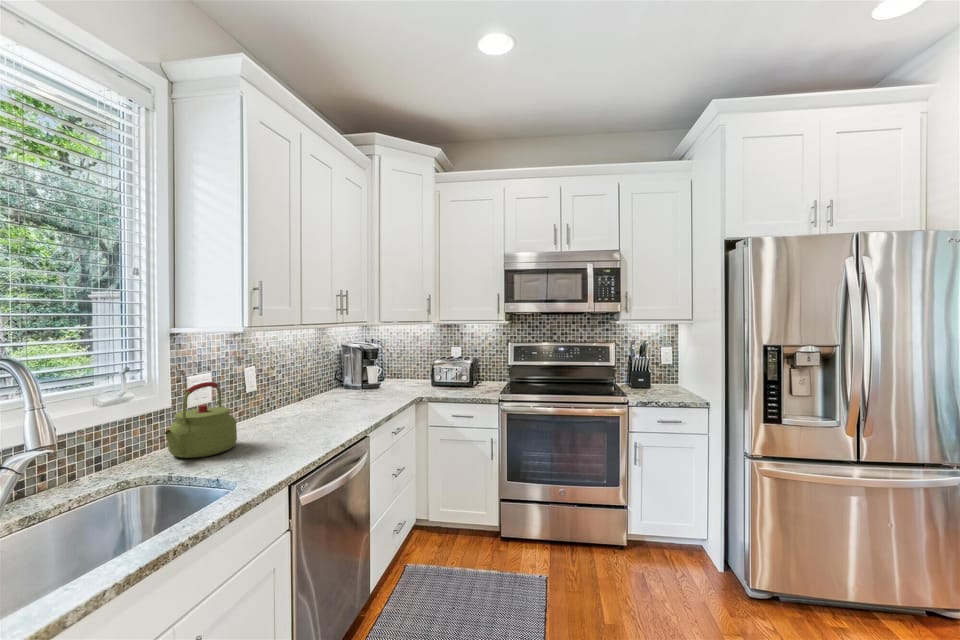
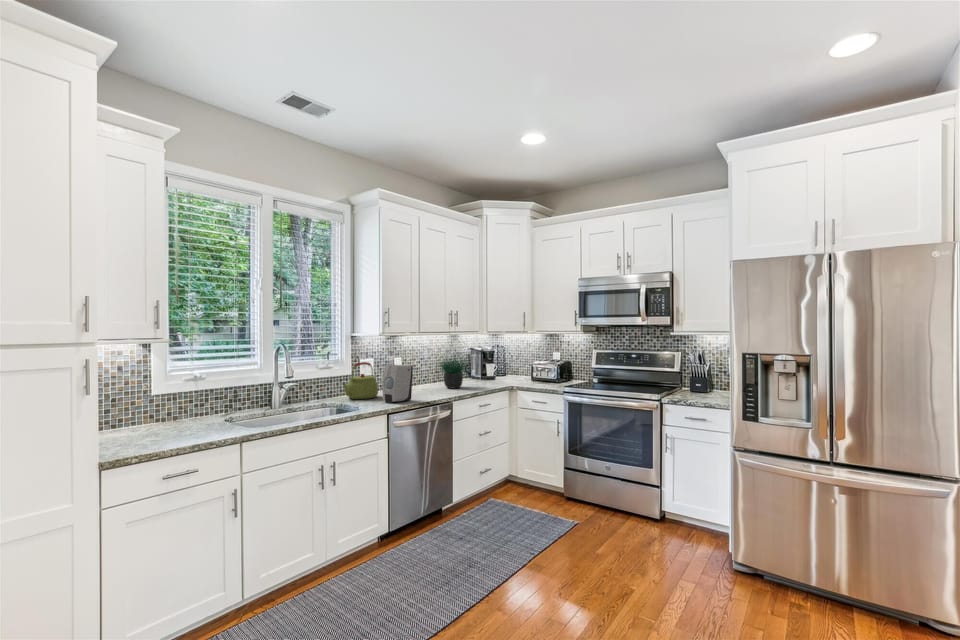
potted plant: none [306,341,377,410] -> present [439,358,467,388]
soap dispenser: none [262,383,317,460] -> present [382,365,413,403]

